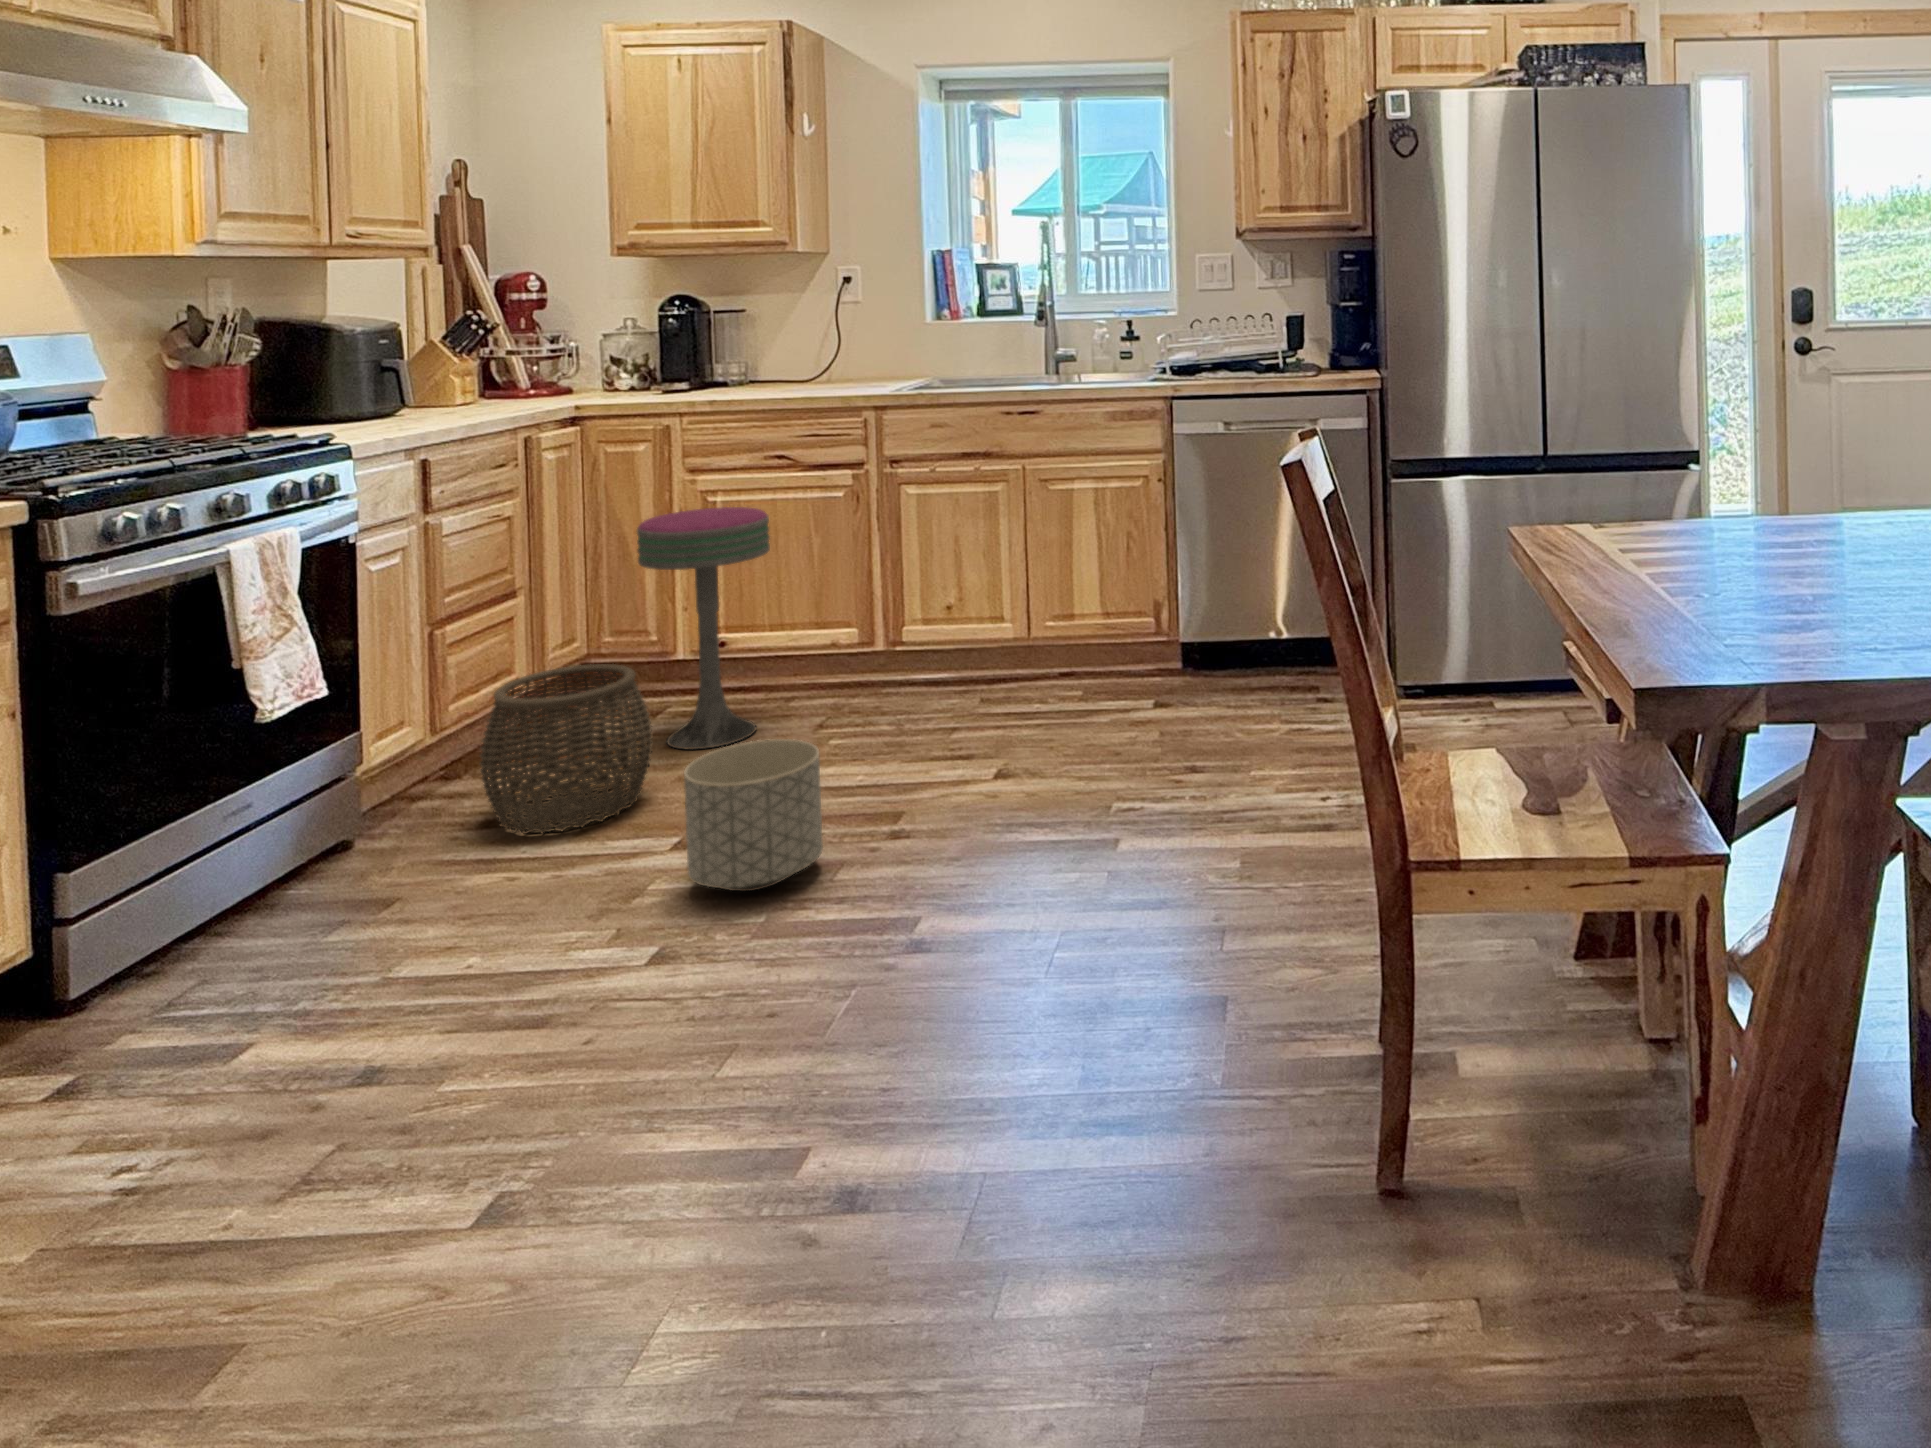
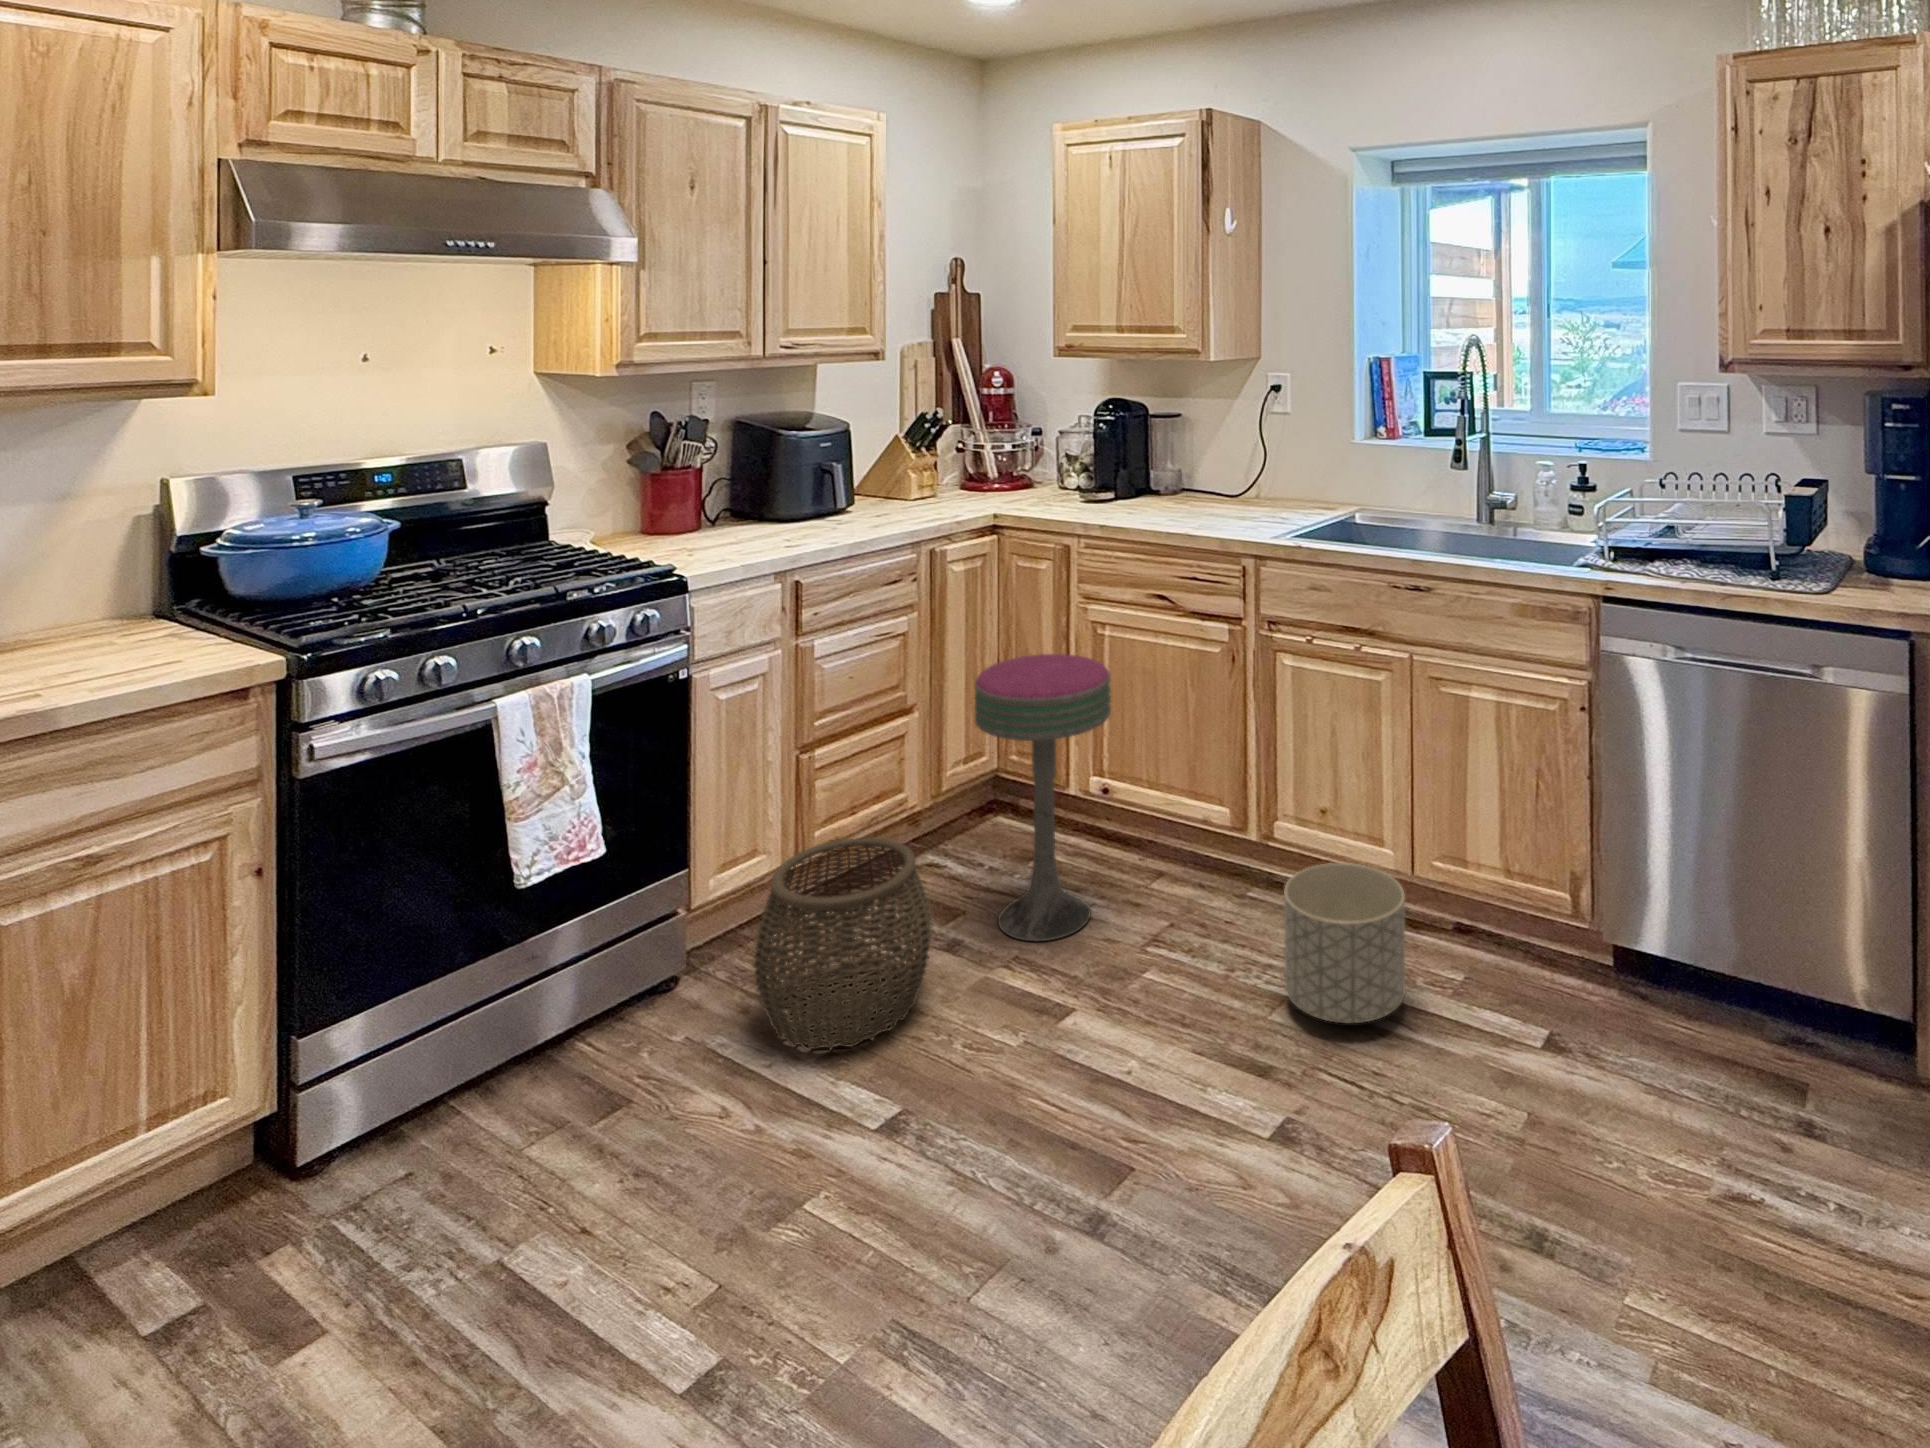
planter: present [684,739,823,891] -> present [1284,863,1405,1023]

